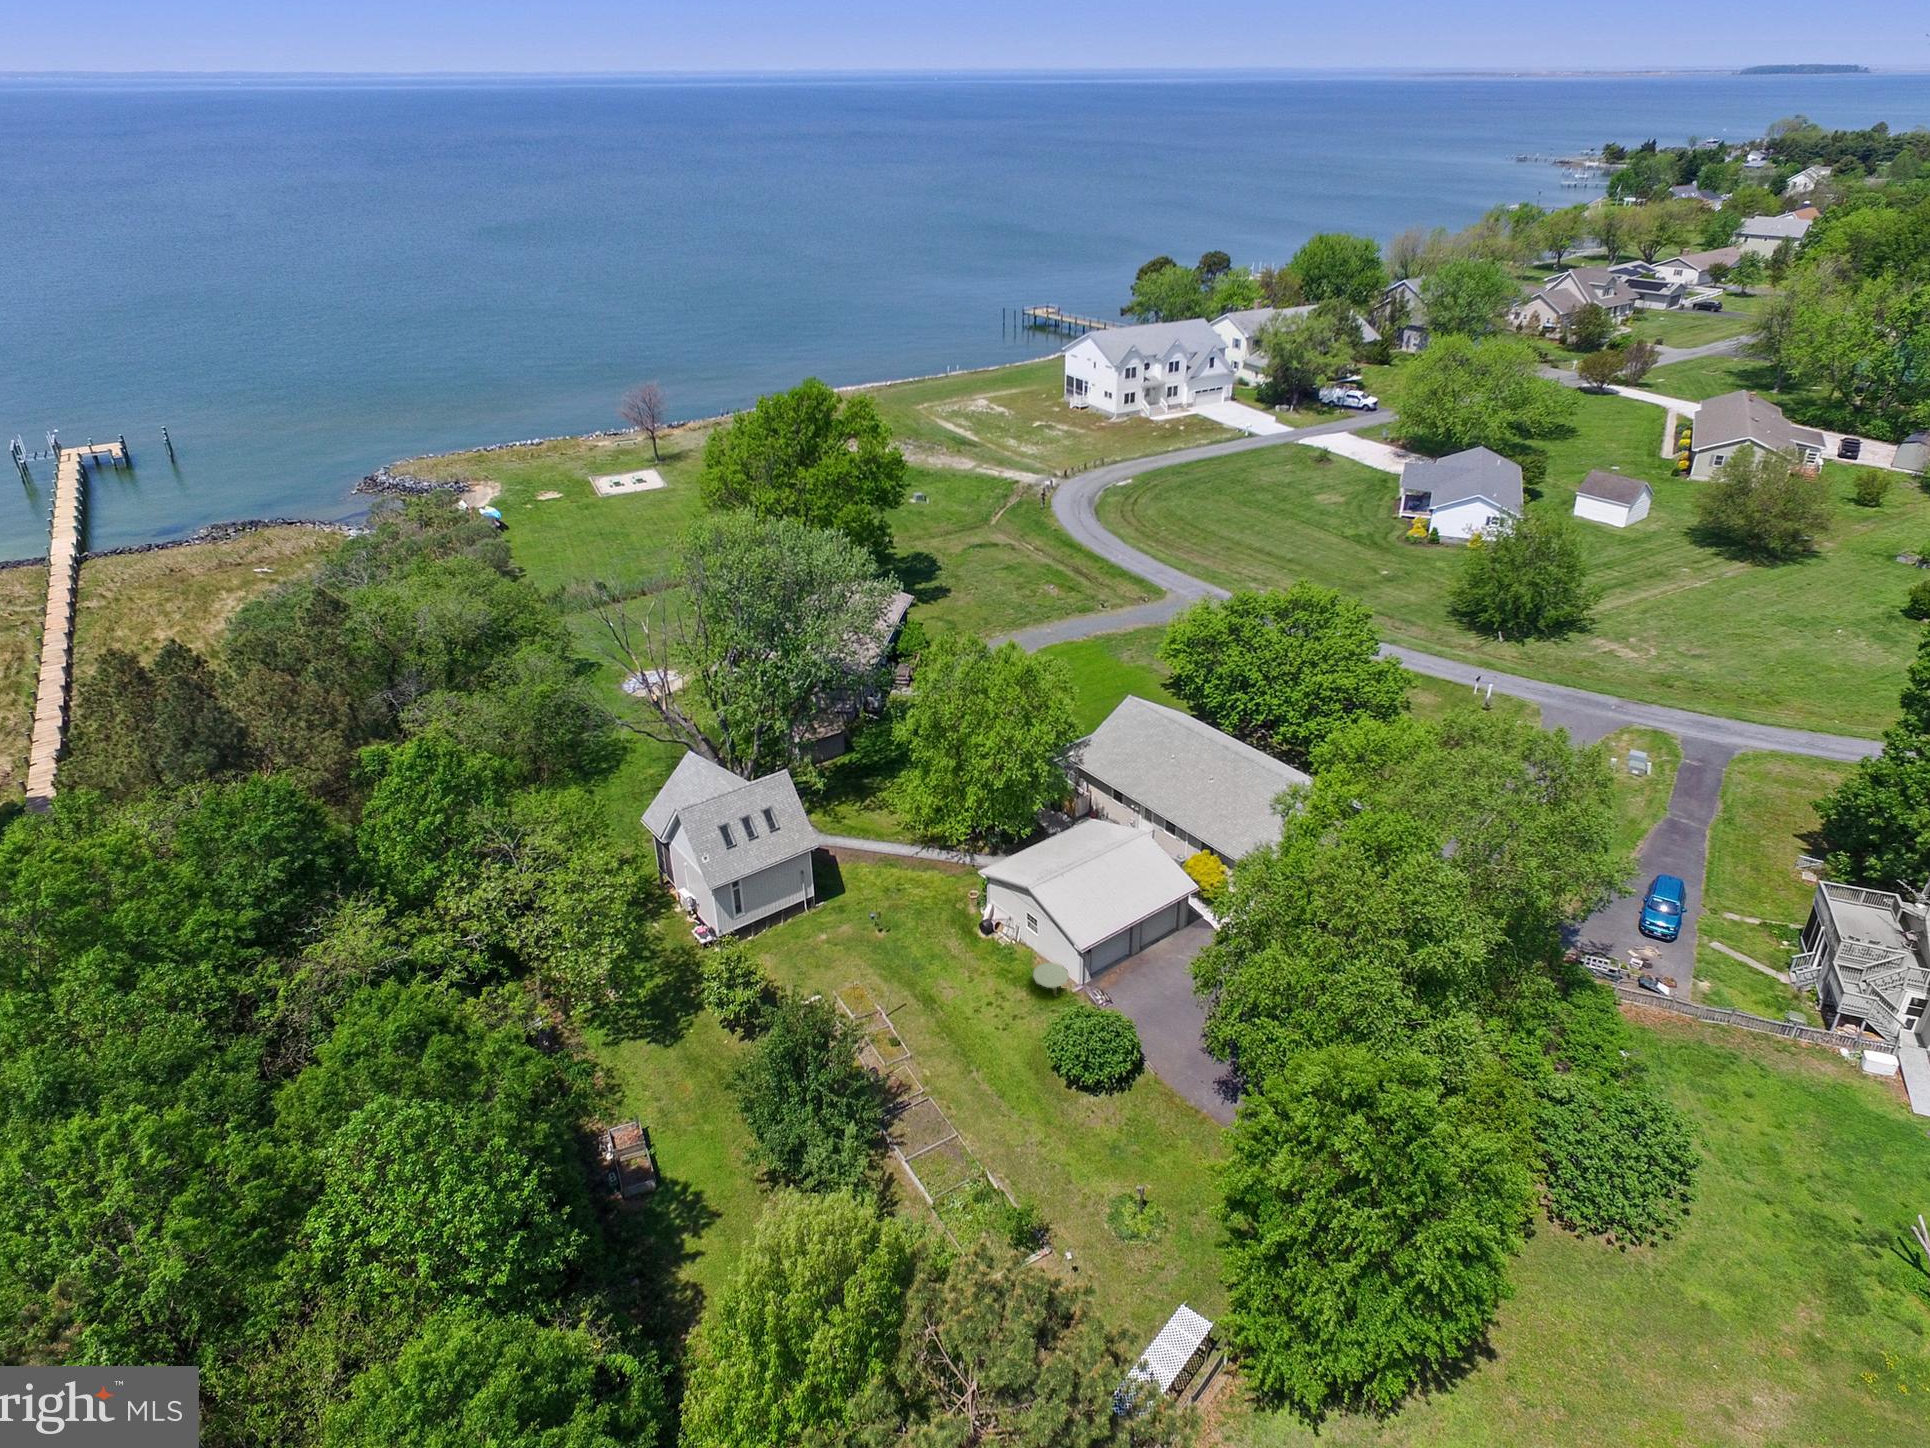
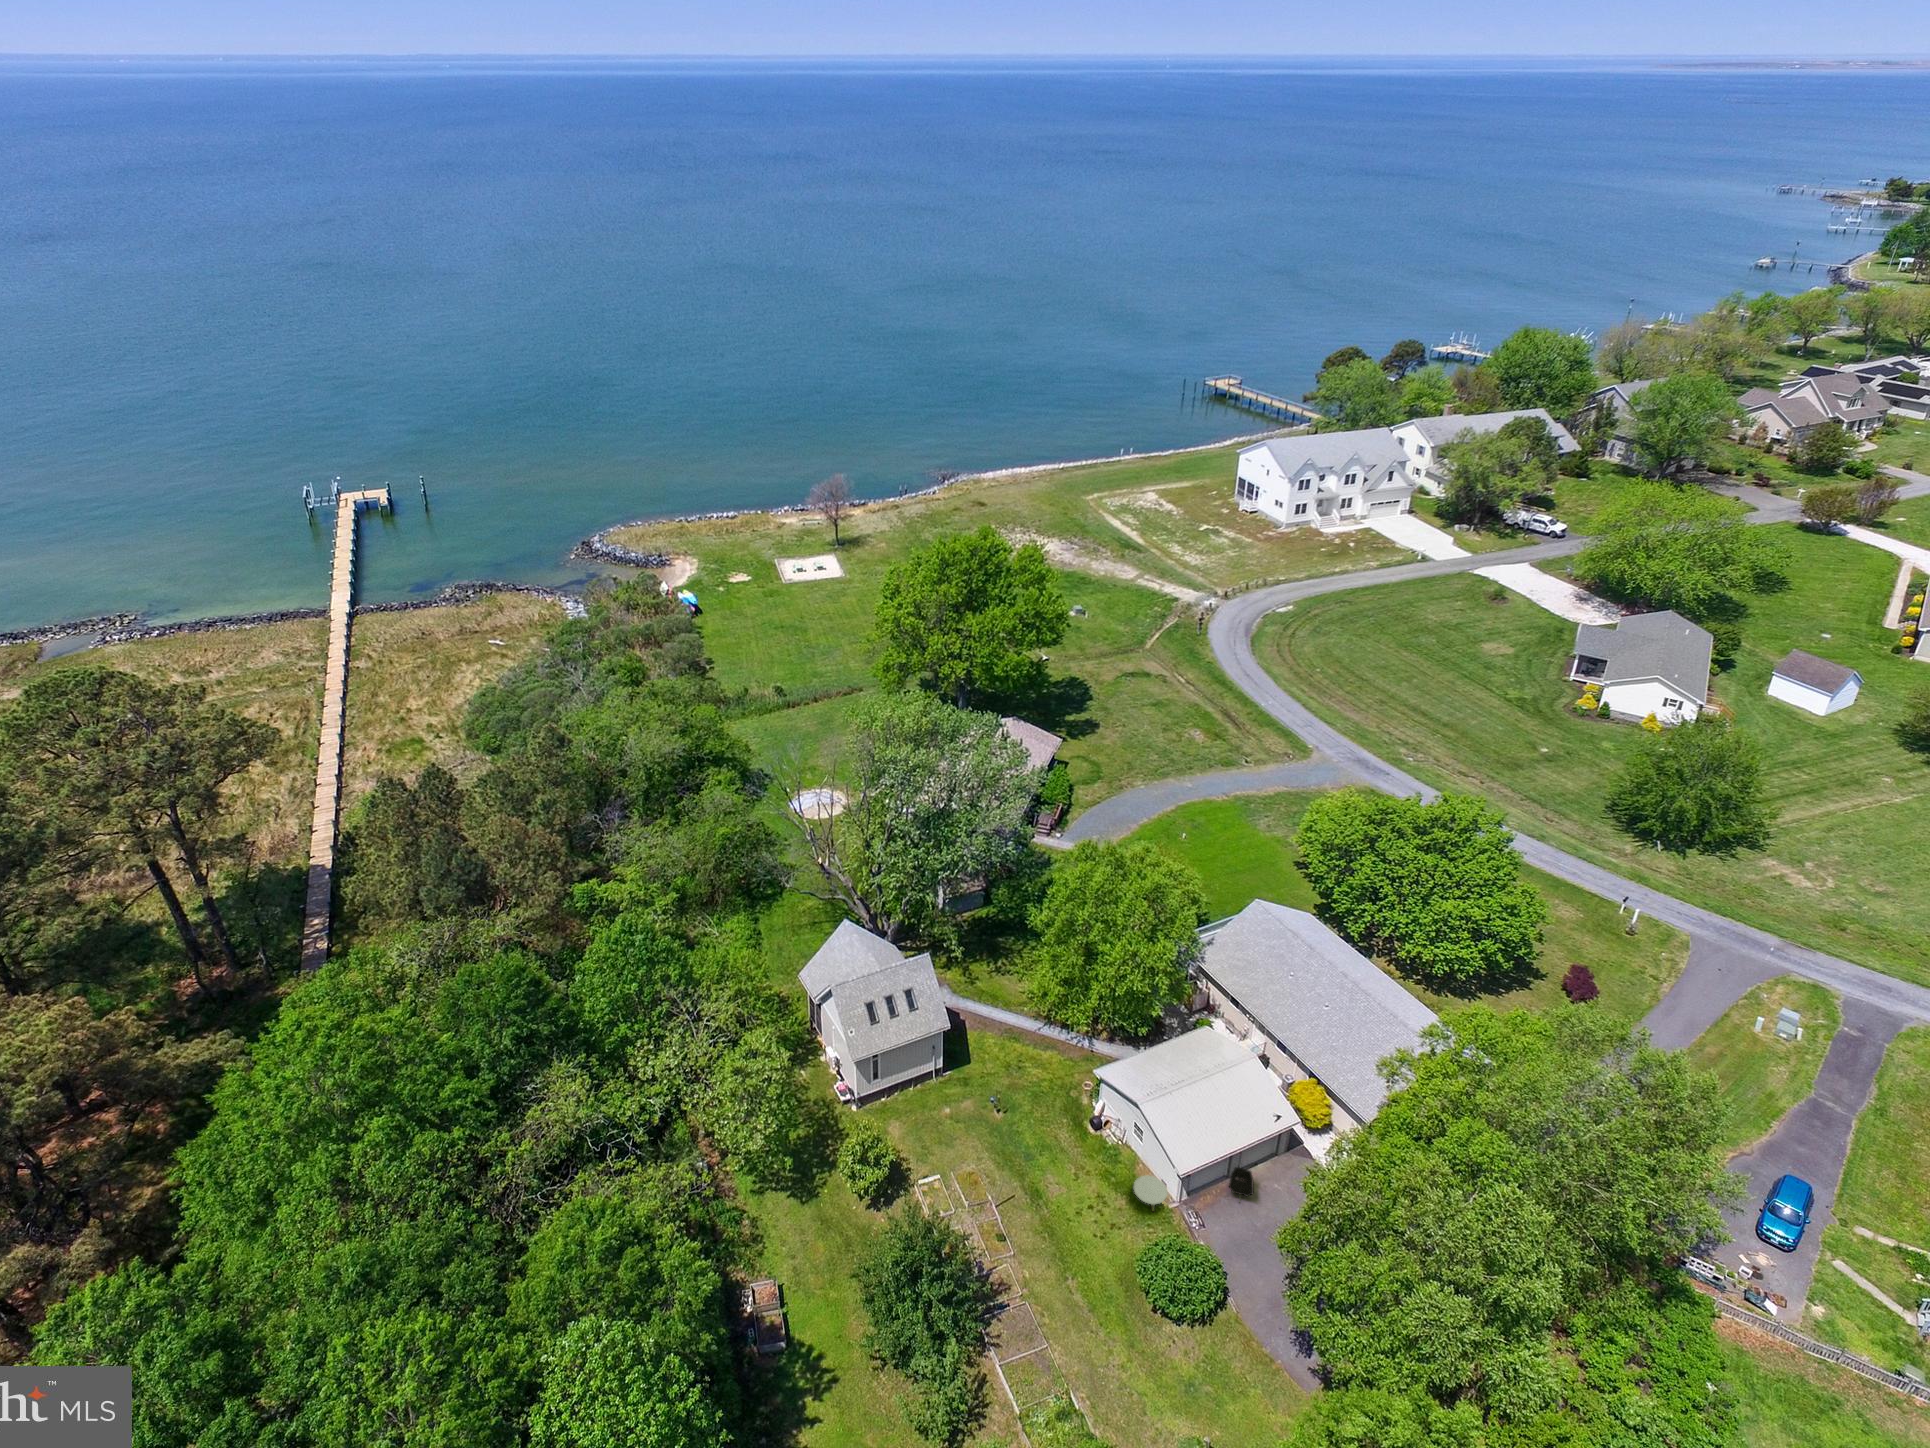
lounge chair: none [1131,941,1156,976] -> present [1229,1167,1254,1197]

